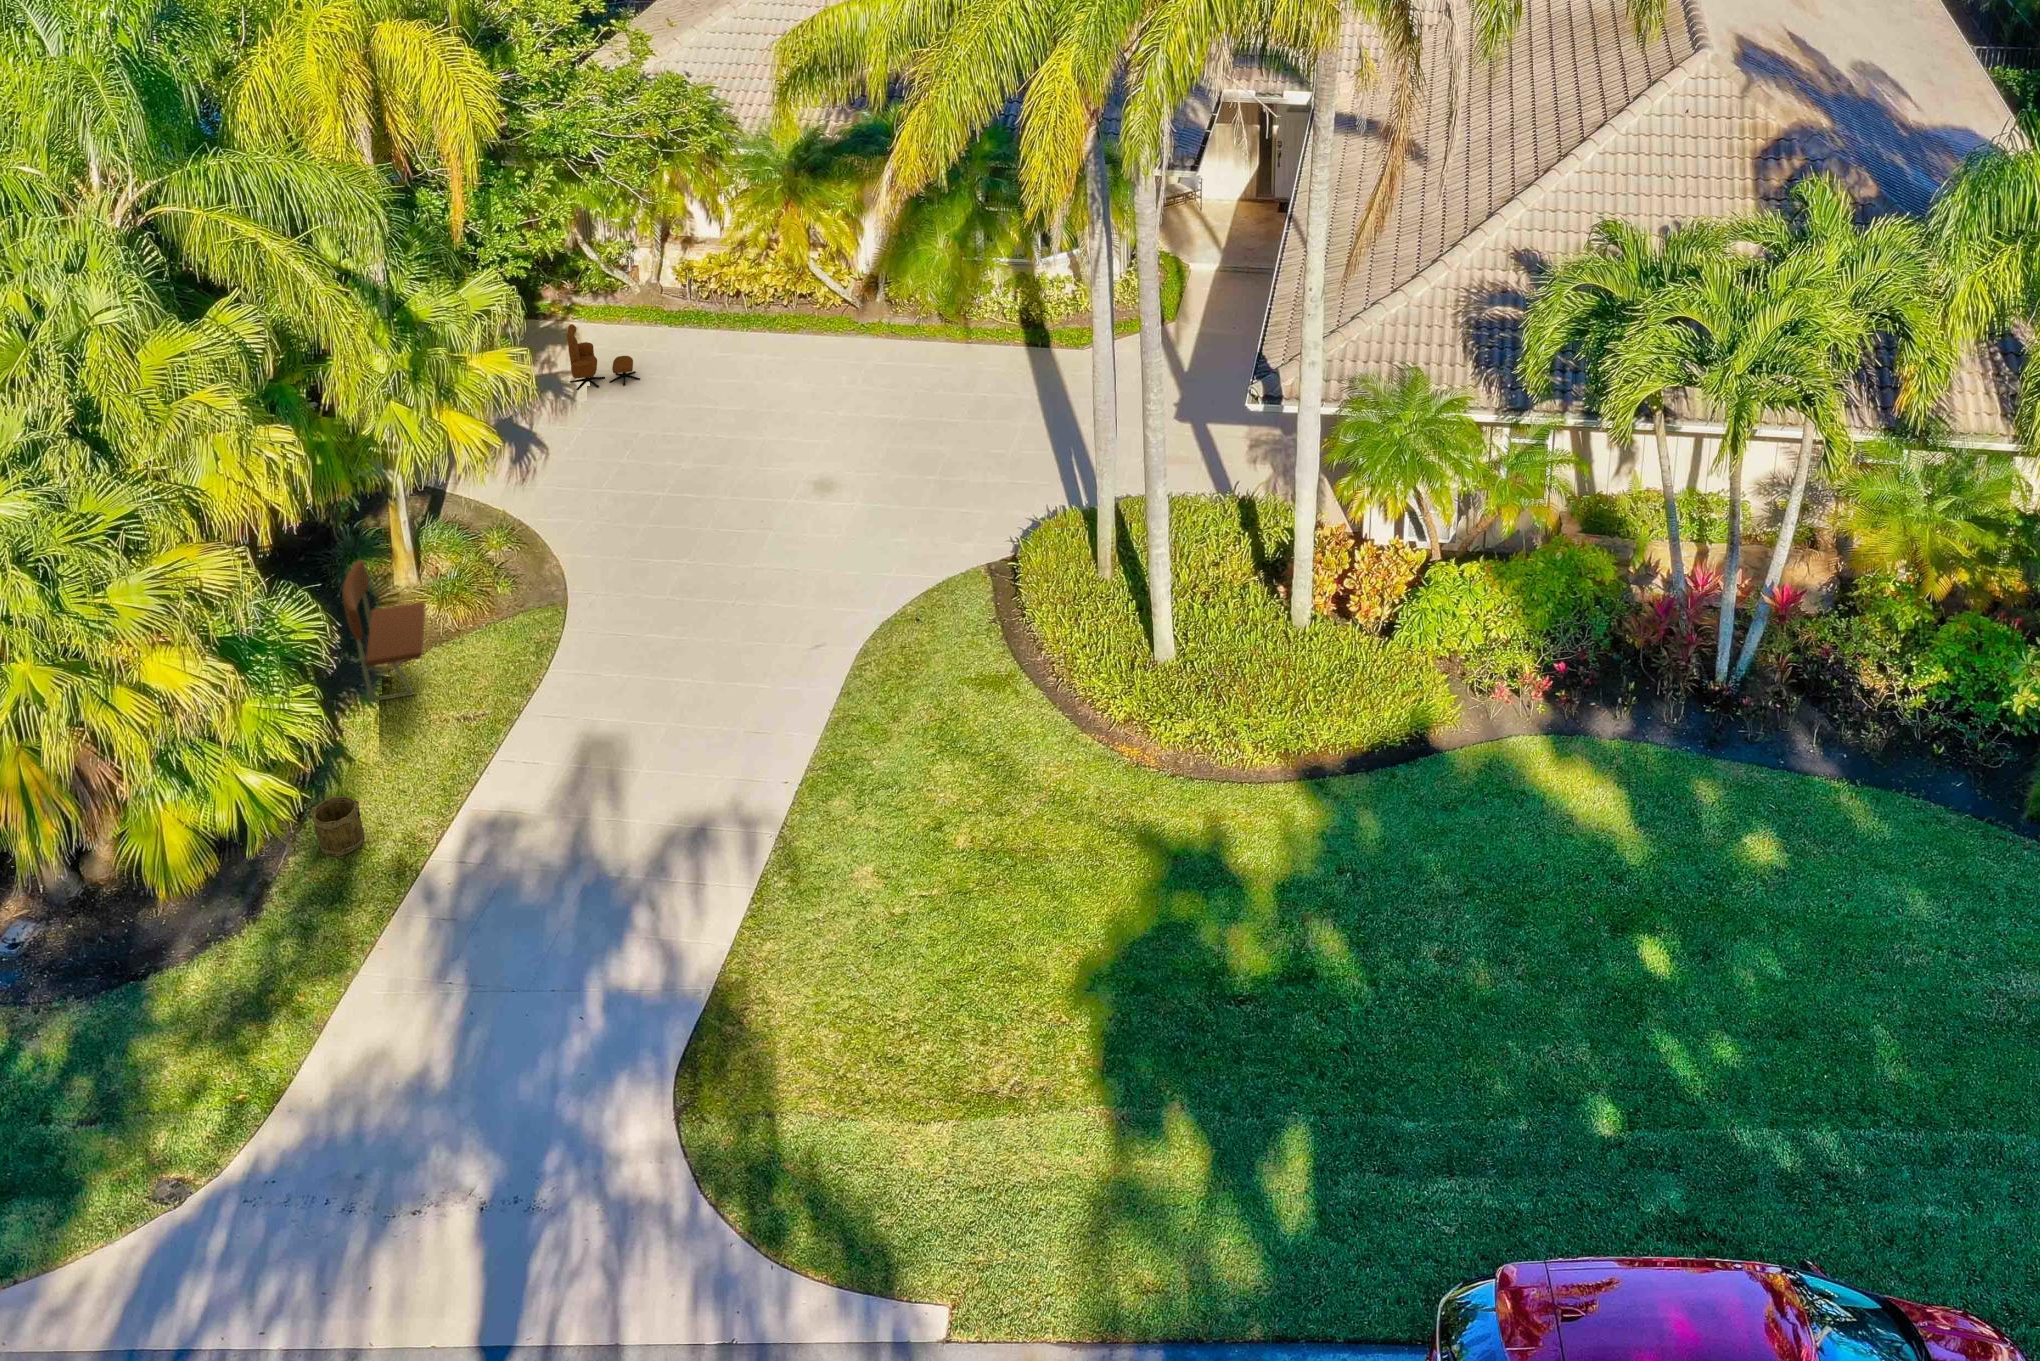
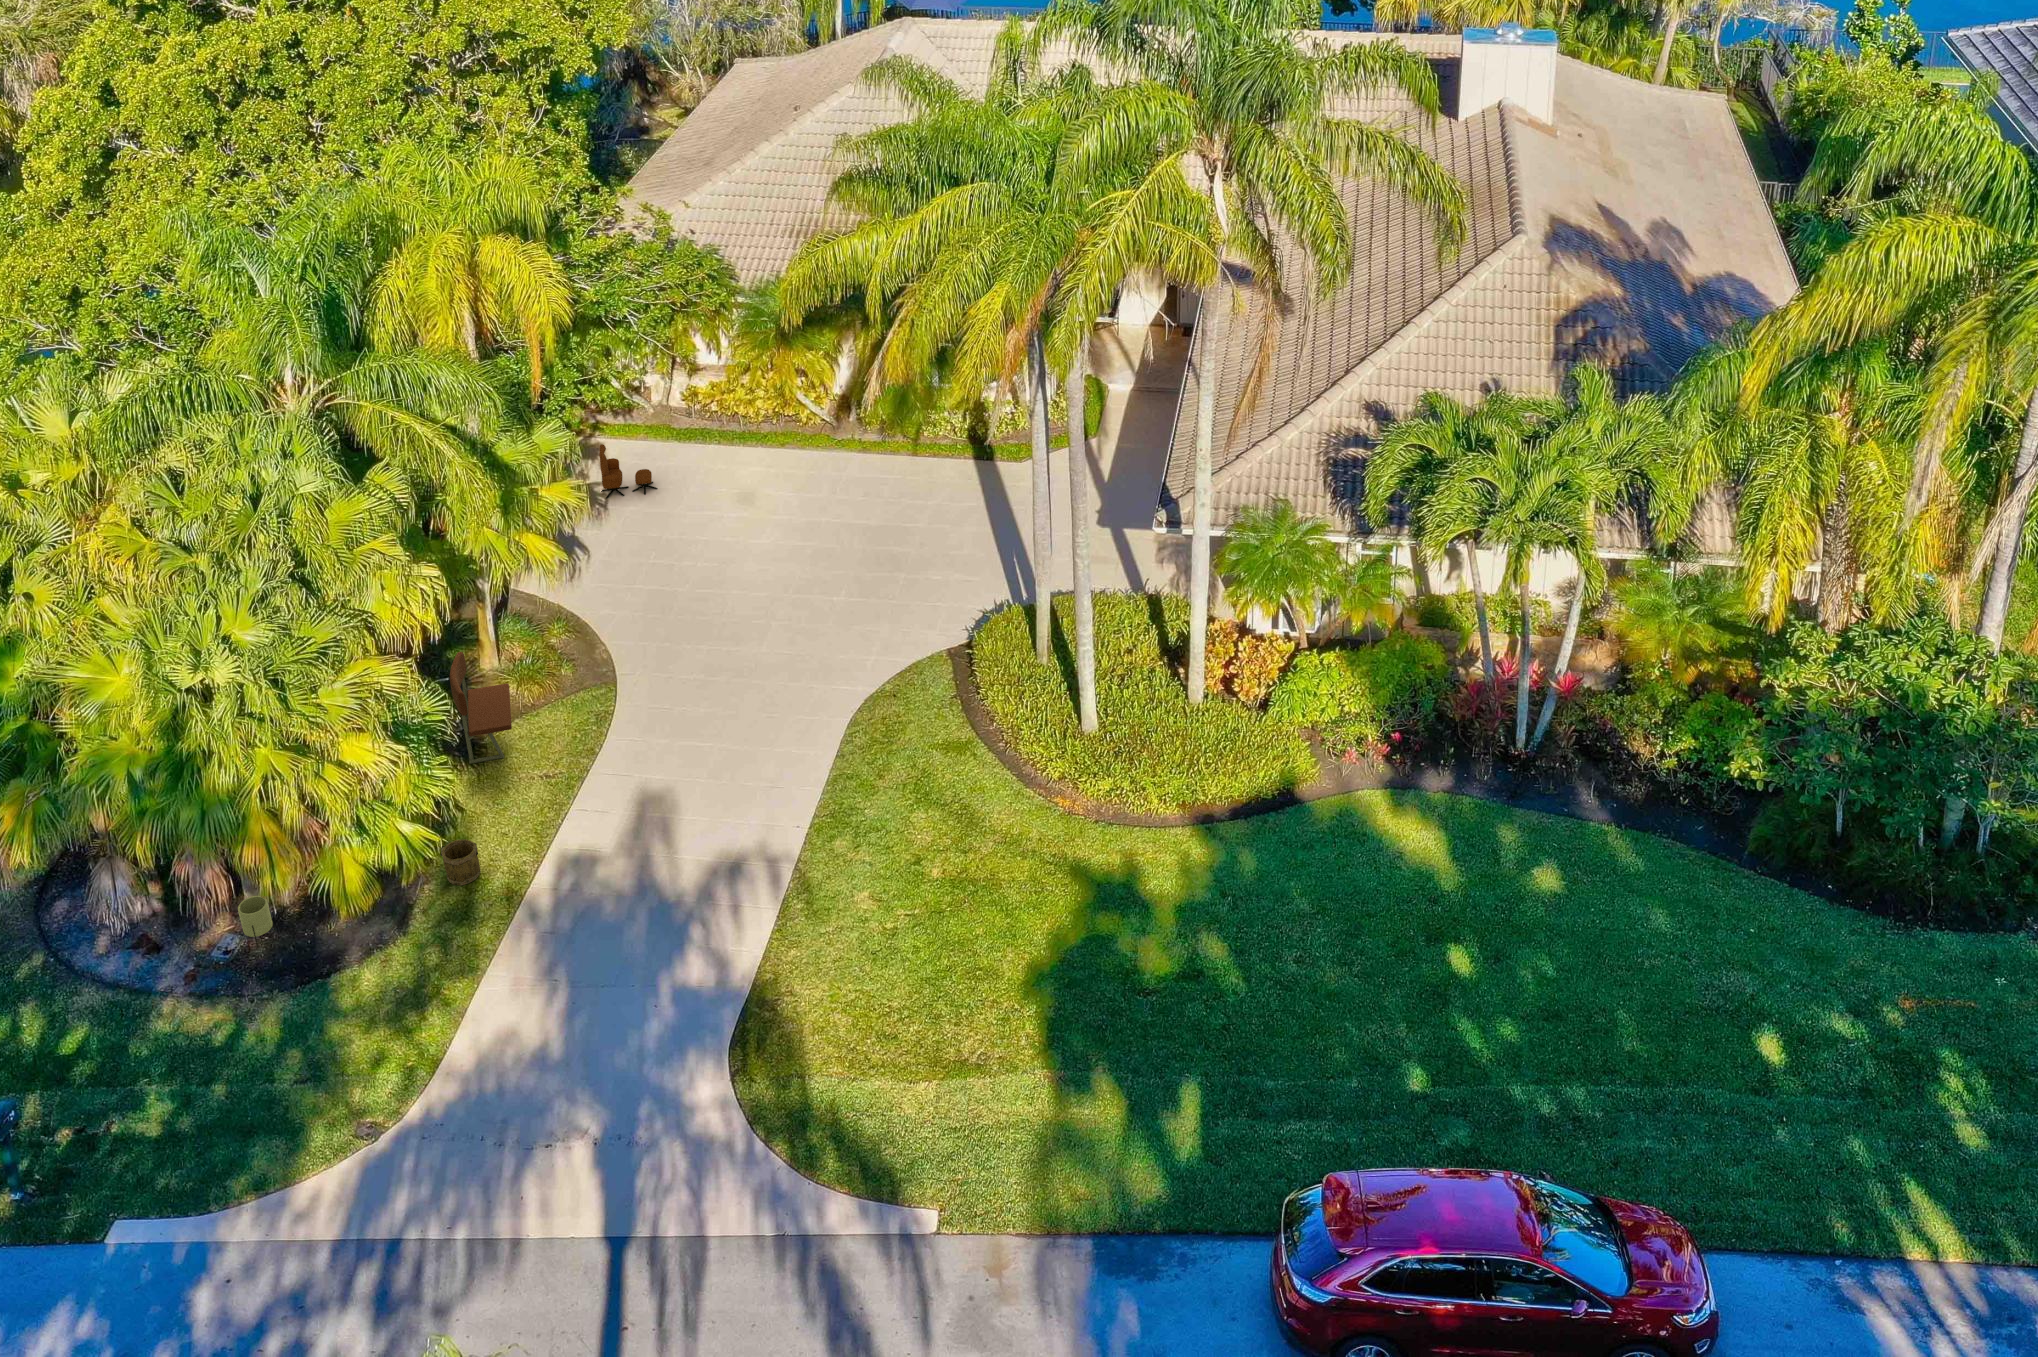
planter: none [29,869,84,938] -> present [238,896,275,947]

